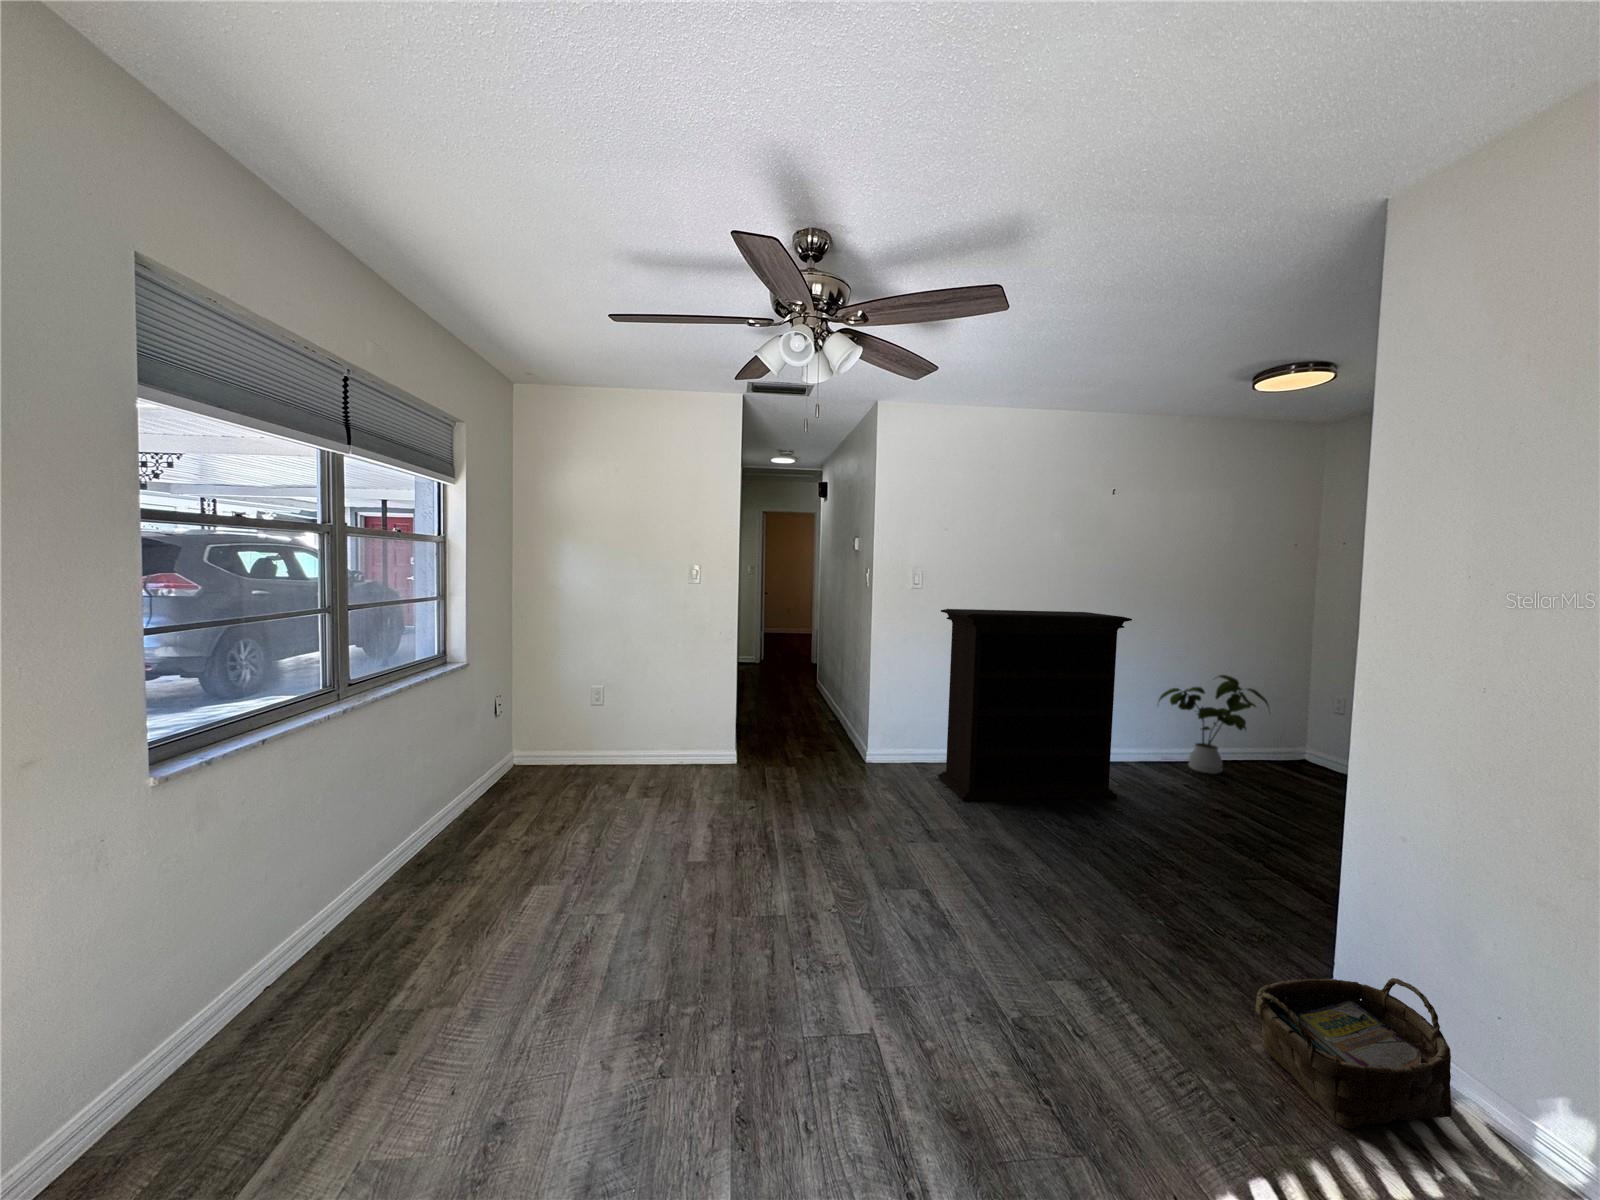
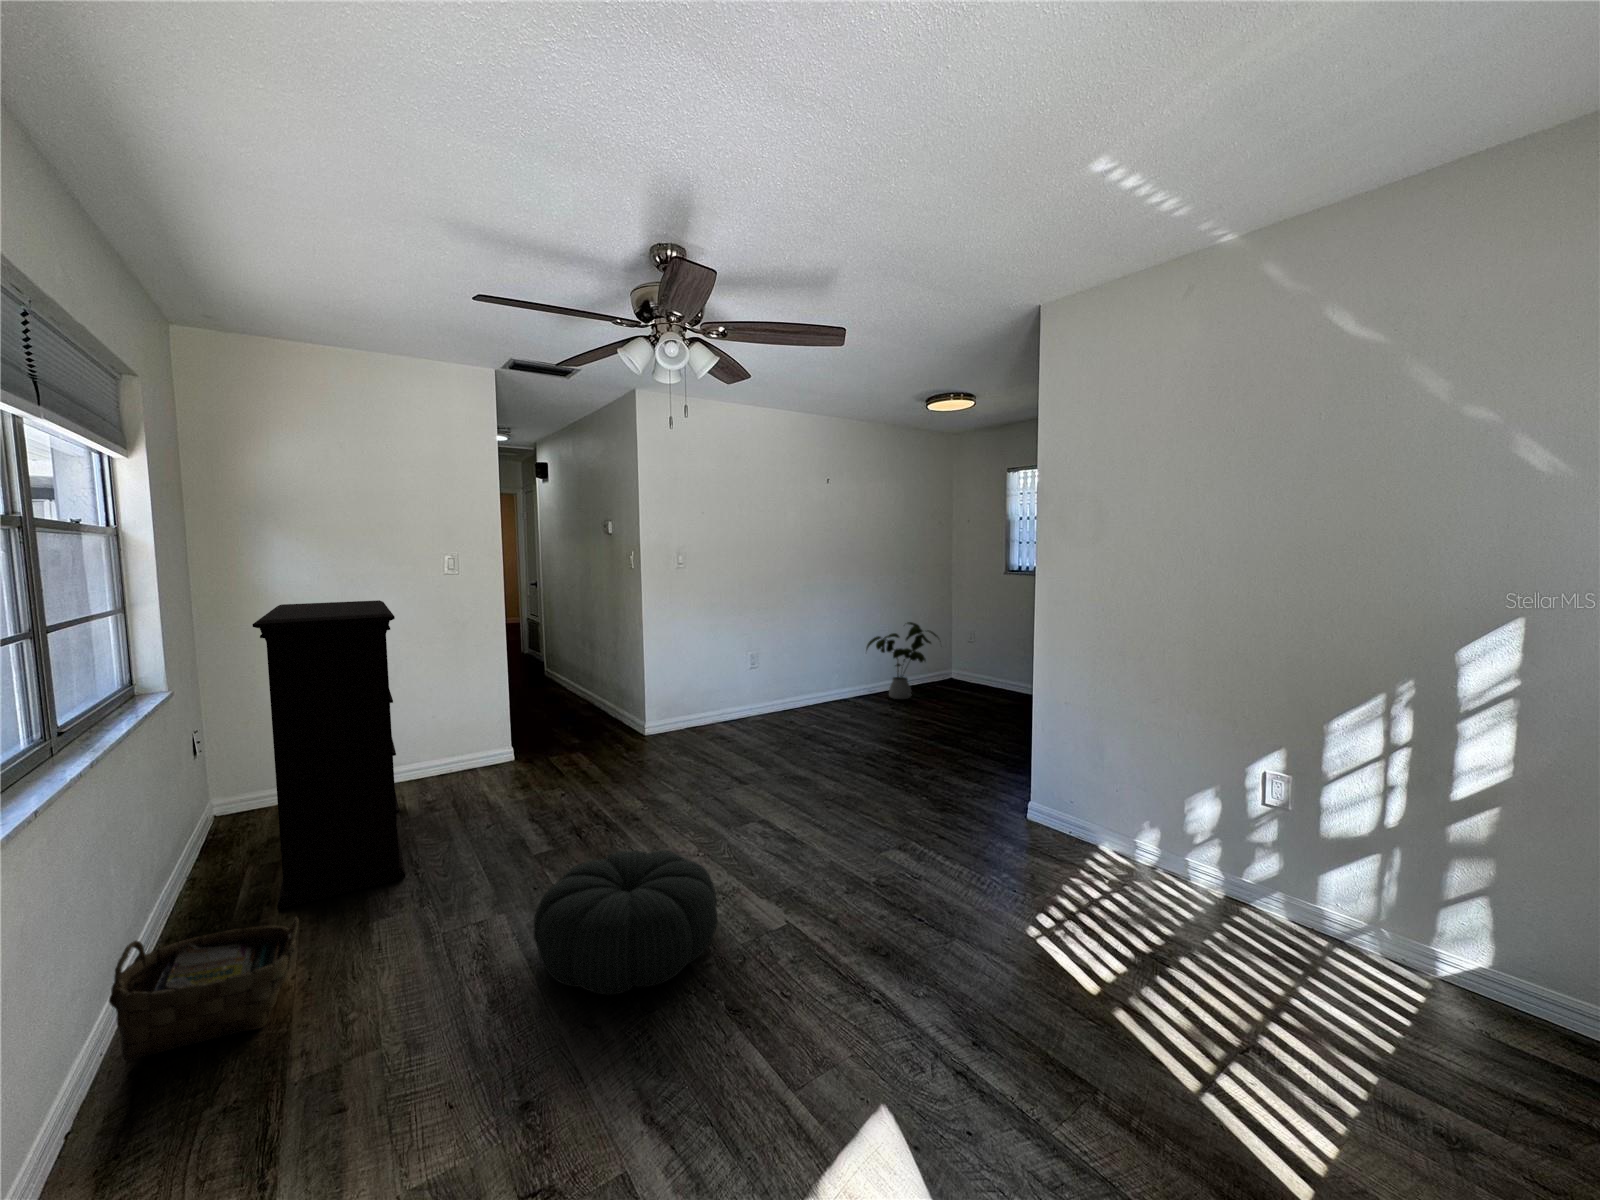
bookshelf: present [938,609,1132,800] -> present [252,600,406,909]
pouf: none [597,882,794,1047] -> present [534,850,717,995]
woven basket: present [1256,978,1452,1129] -> present [109,917,299,1061]

